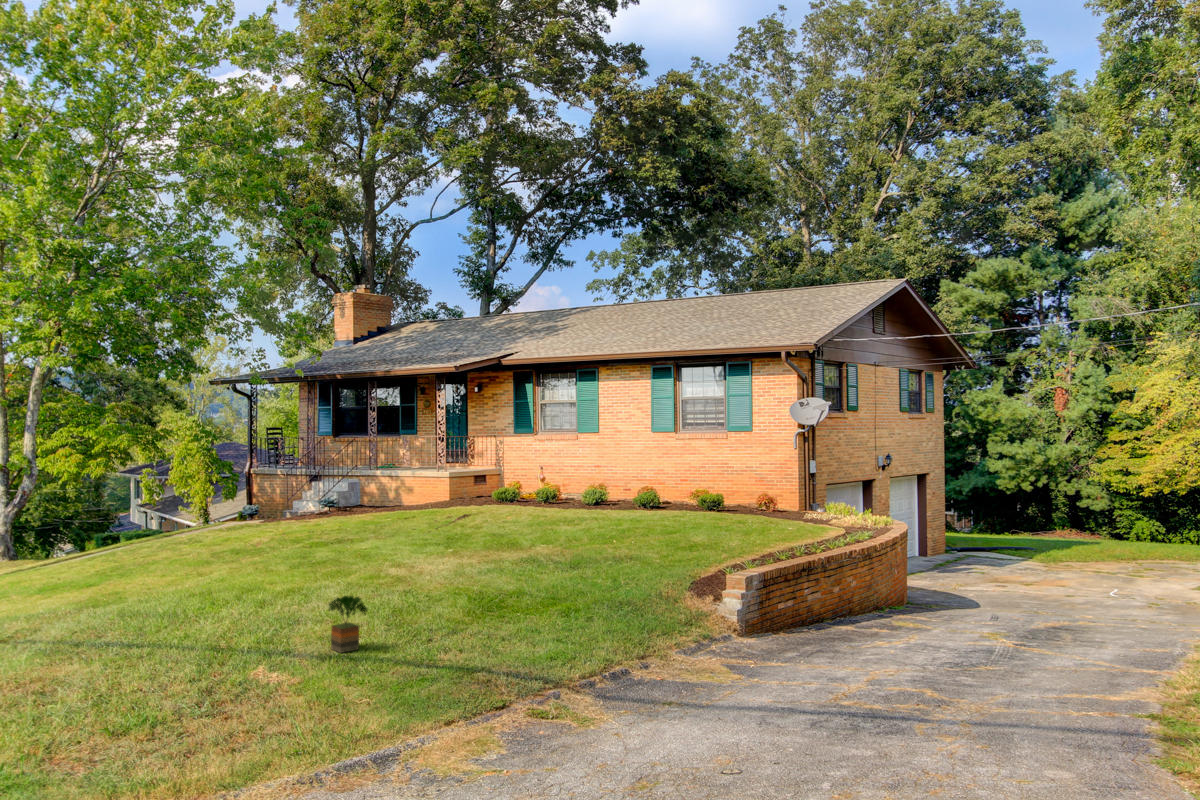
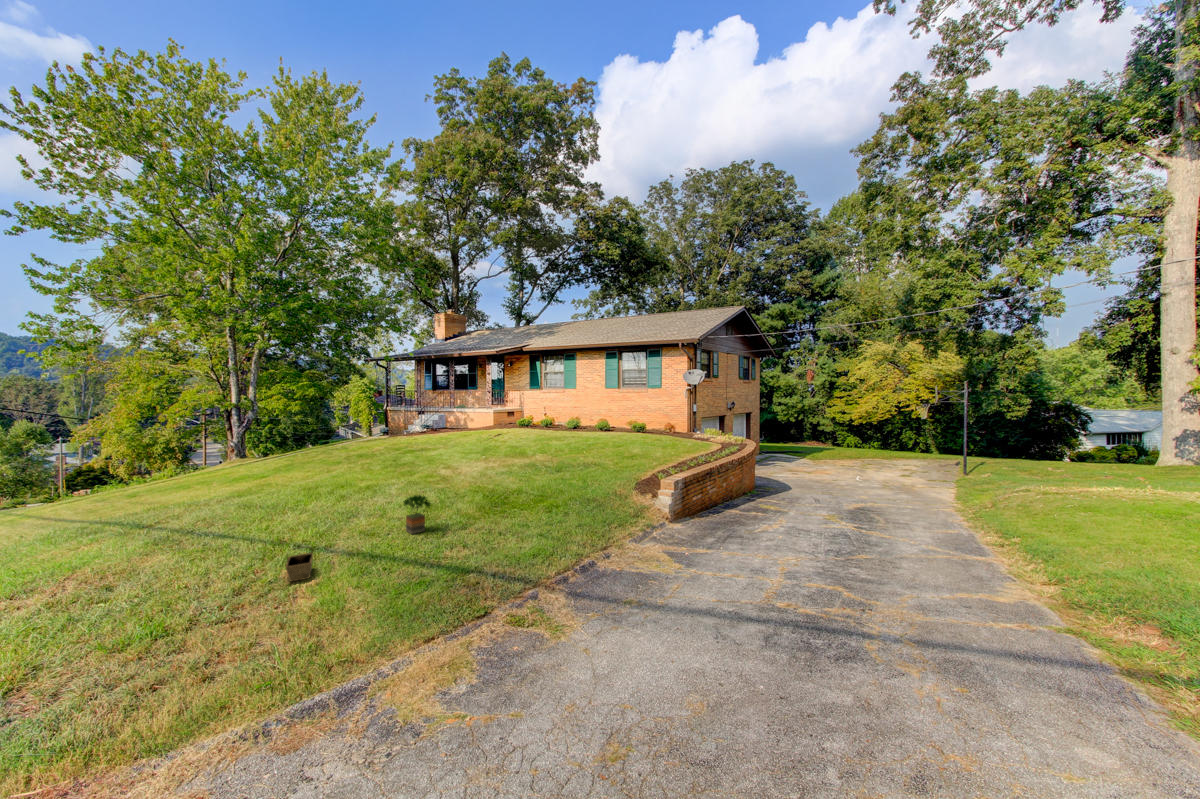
basket: none [186,656,220,701] -> present [286,553,313,581]

